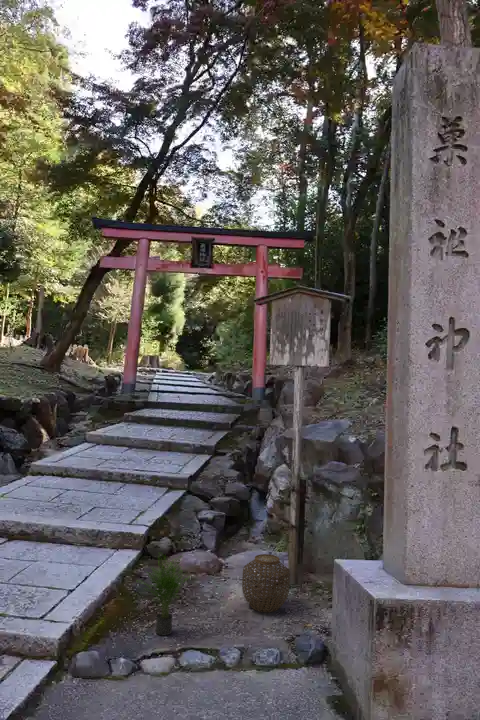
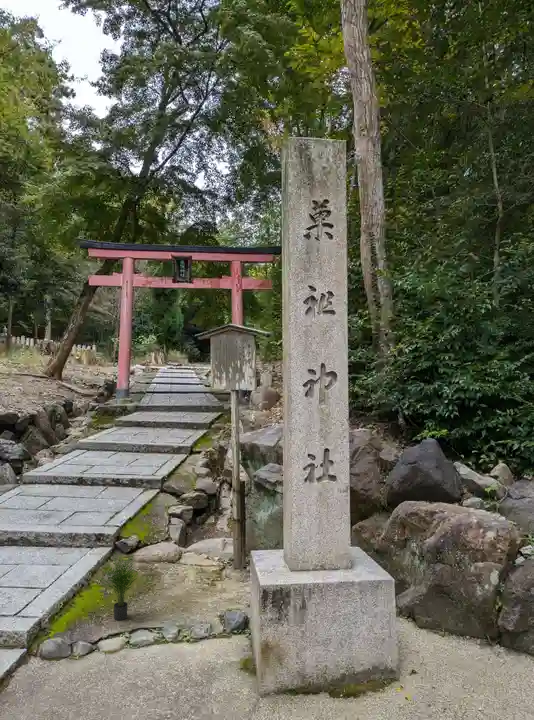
woven basket: present [242,554,290,612] -> none [190,547,229,595]

